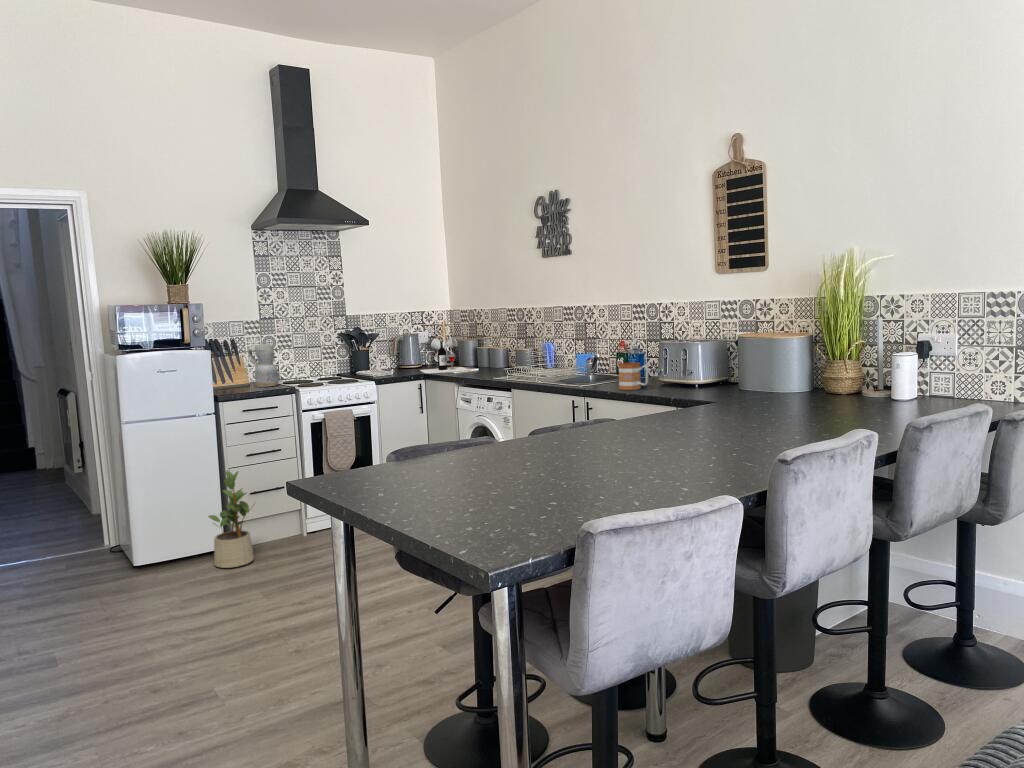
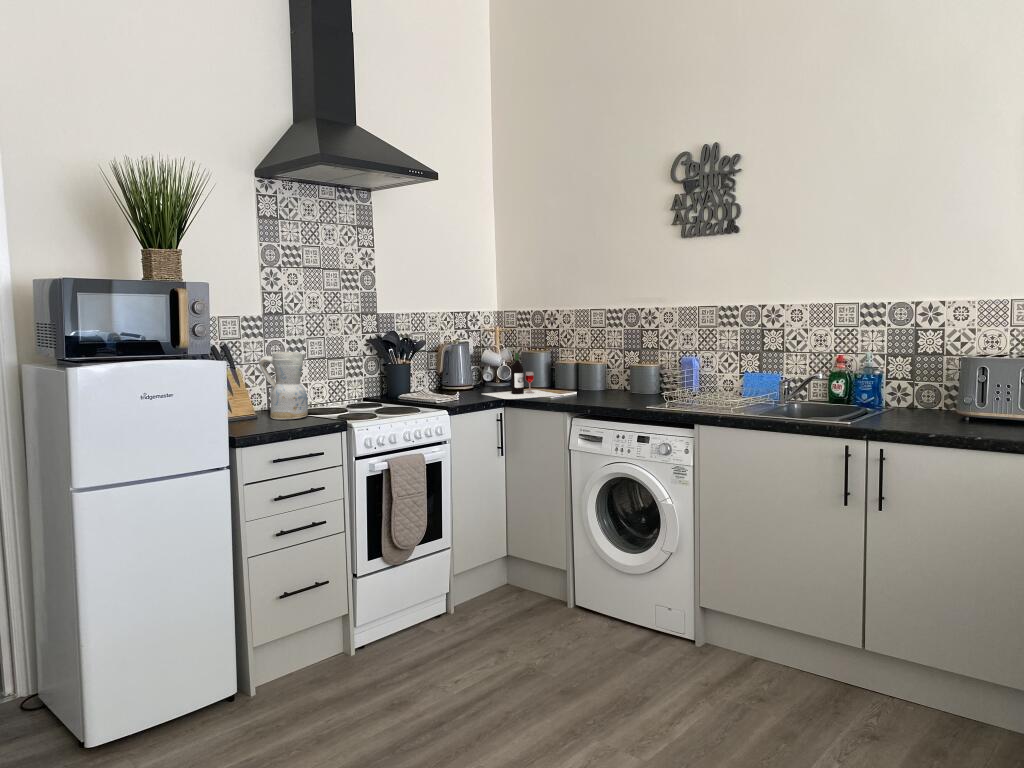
mug: present [618,362,649,390] -> none [927,387,987,430]
potted plant: present [208,471,254,568] -> none [226,567,311,740]

